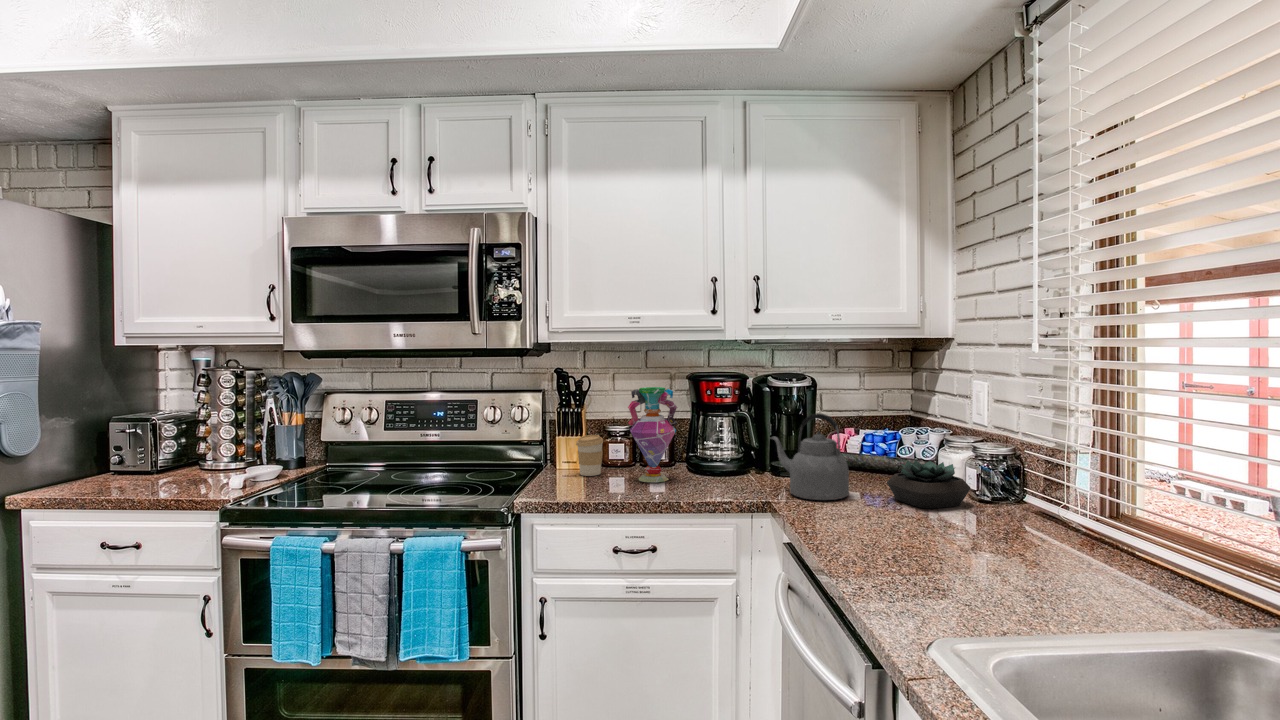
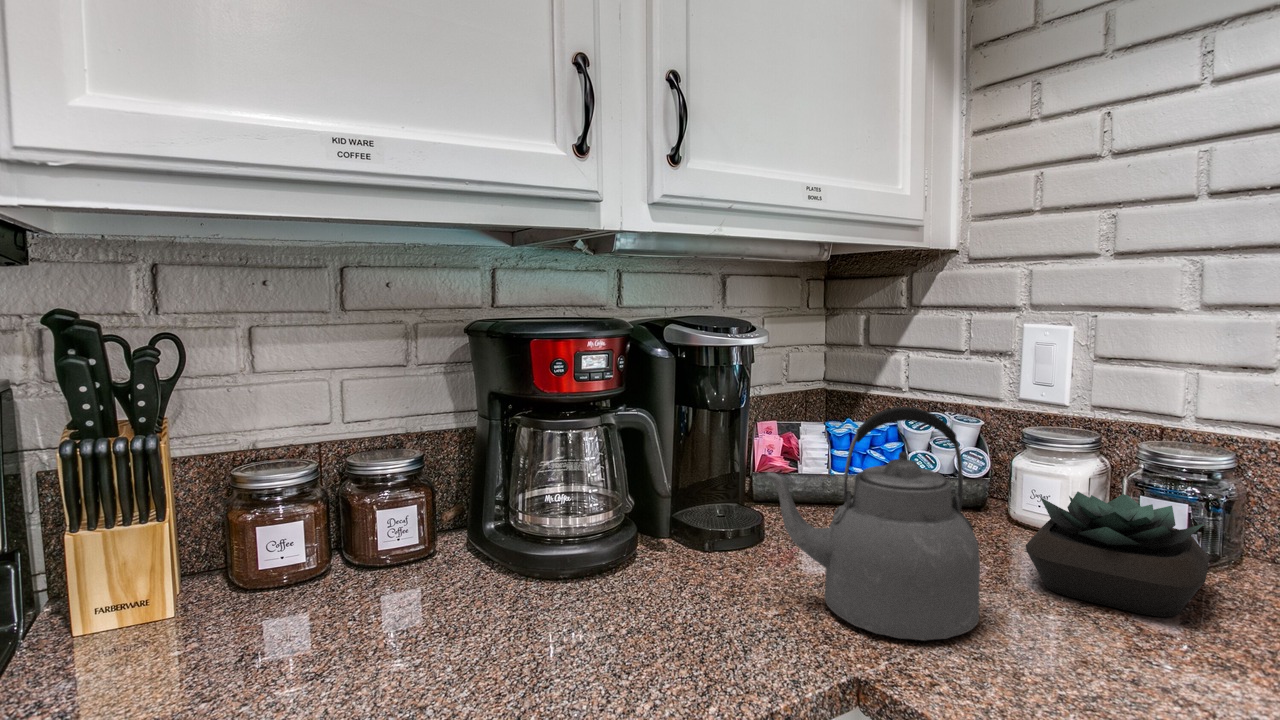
vase: present [628,387,677,482] -> none [336,358,498,653]
coffee cup: present [576,435,603,476] -> none [142,515,245,658]

